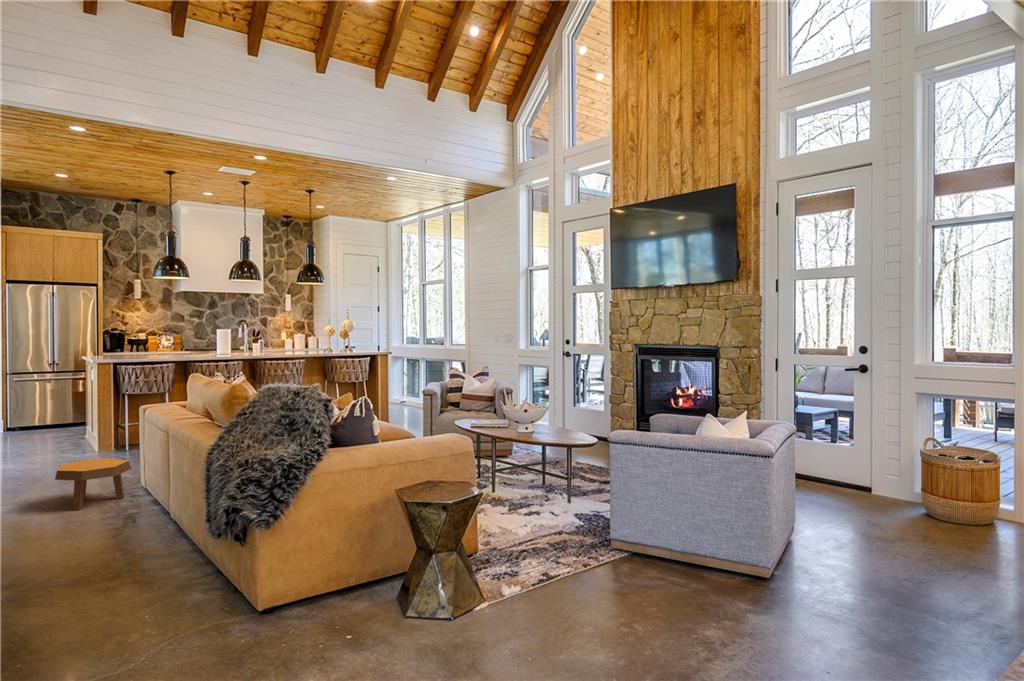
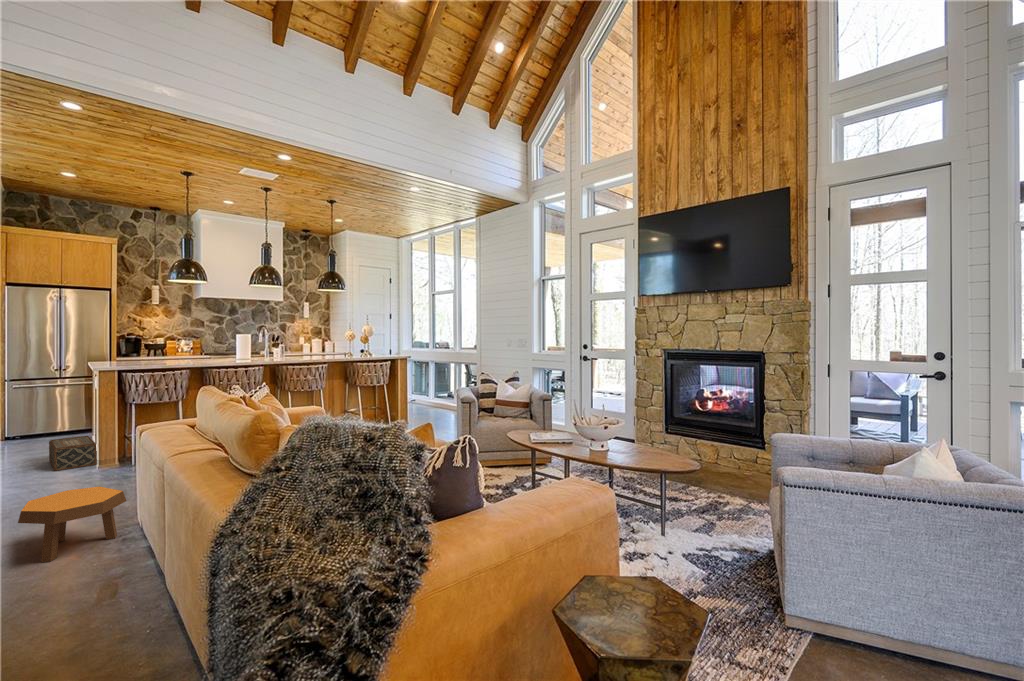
woven basket: none [52,426,95,455] -> present [49,436,97,471]

